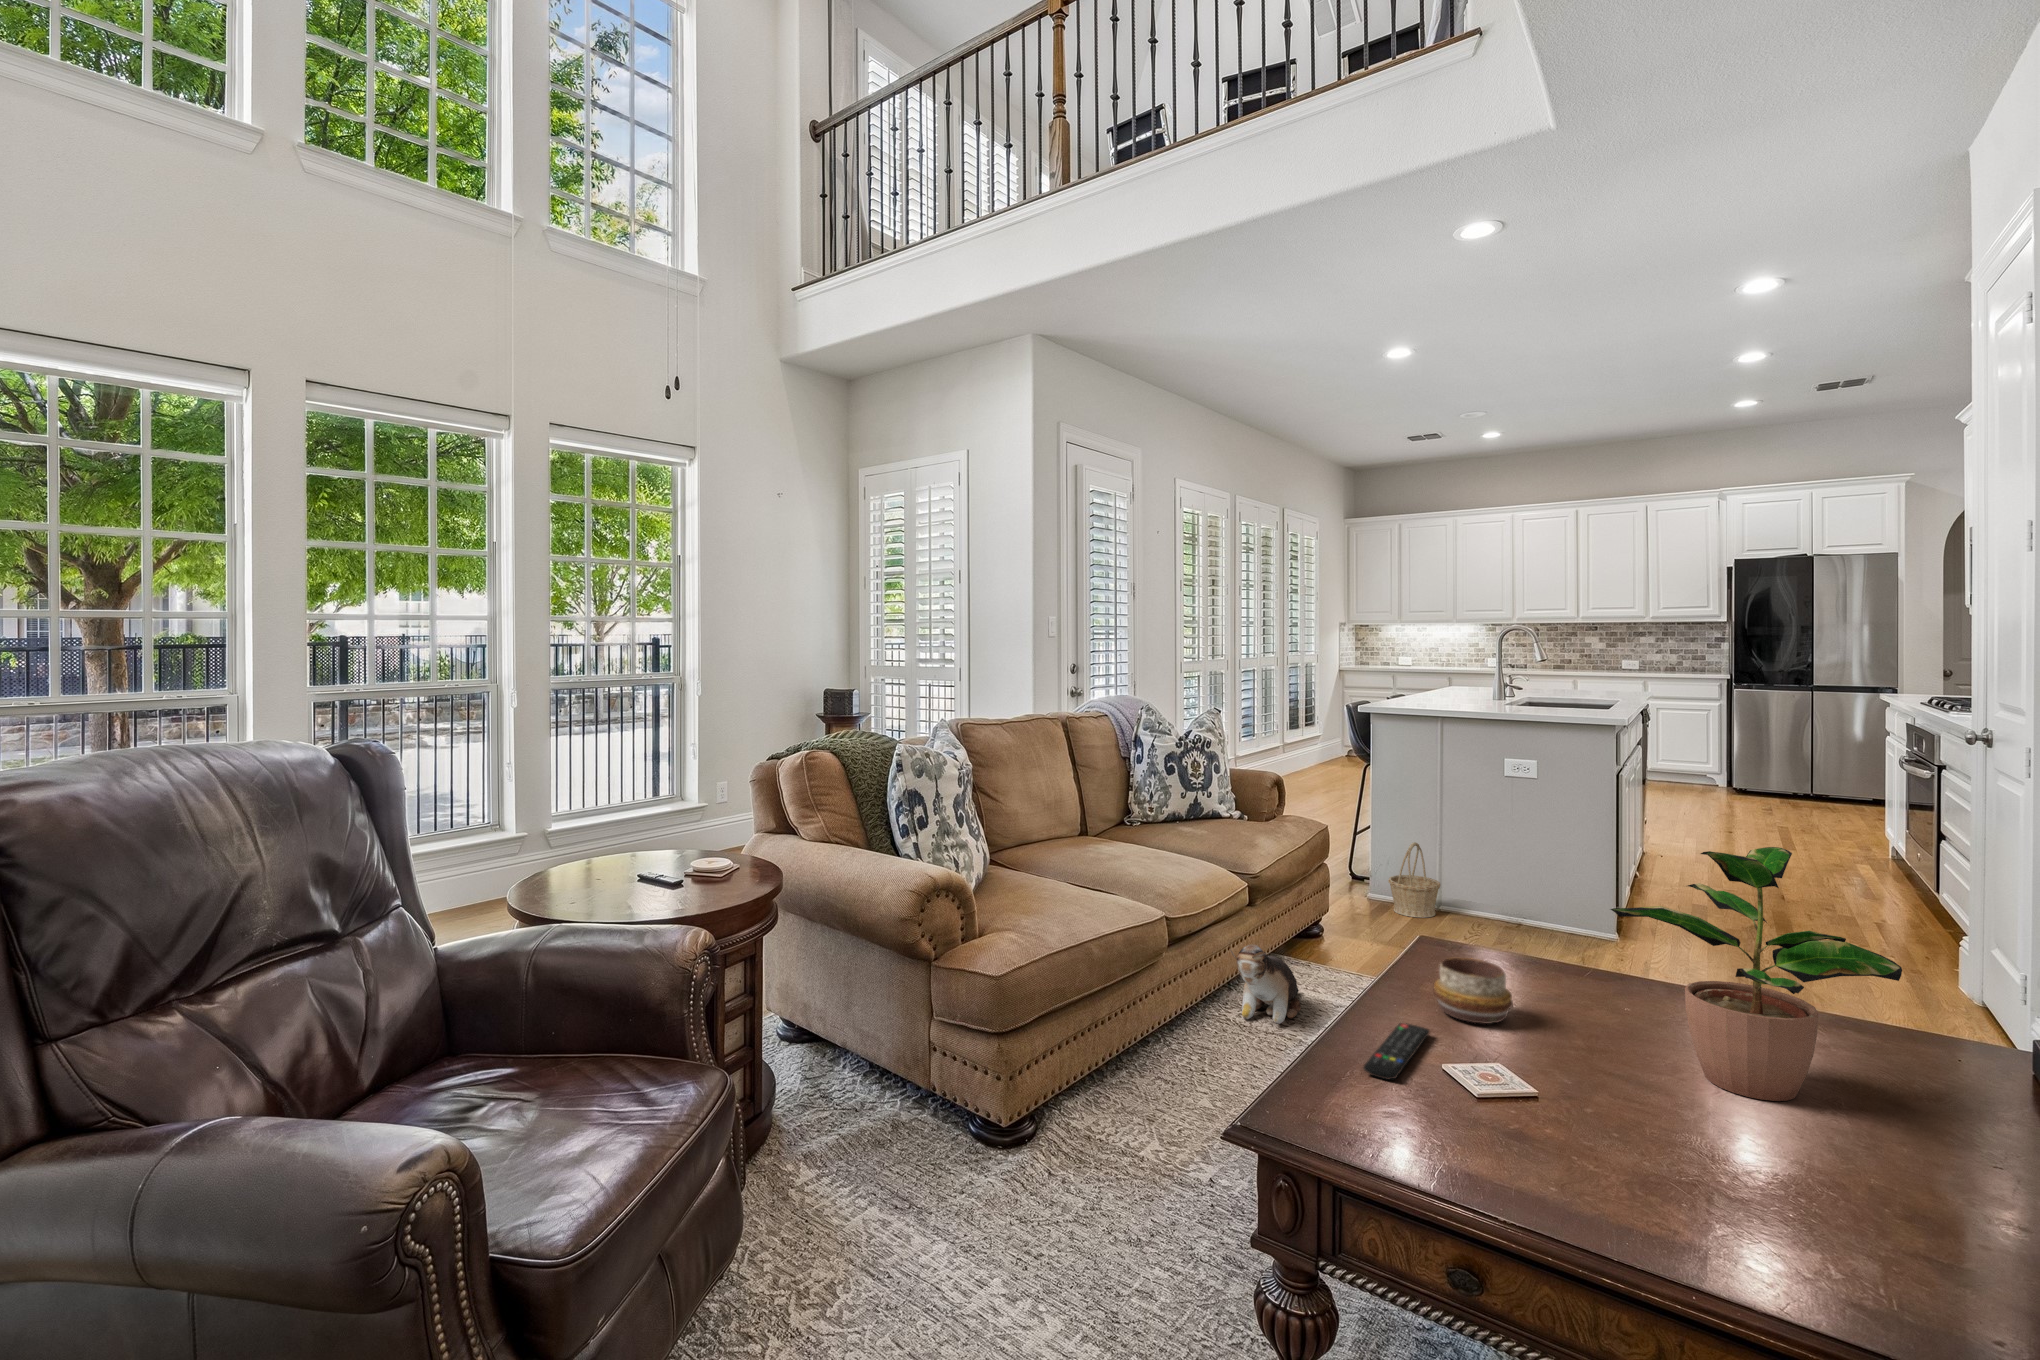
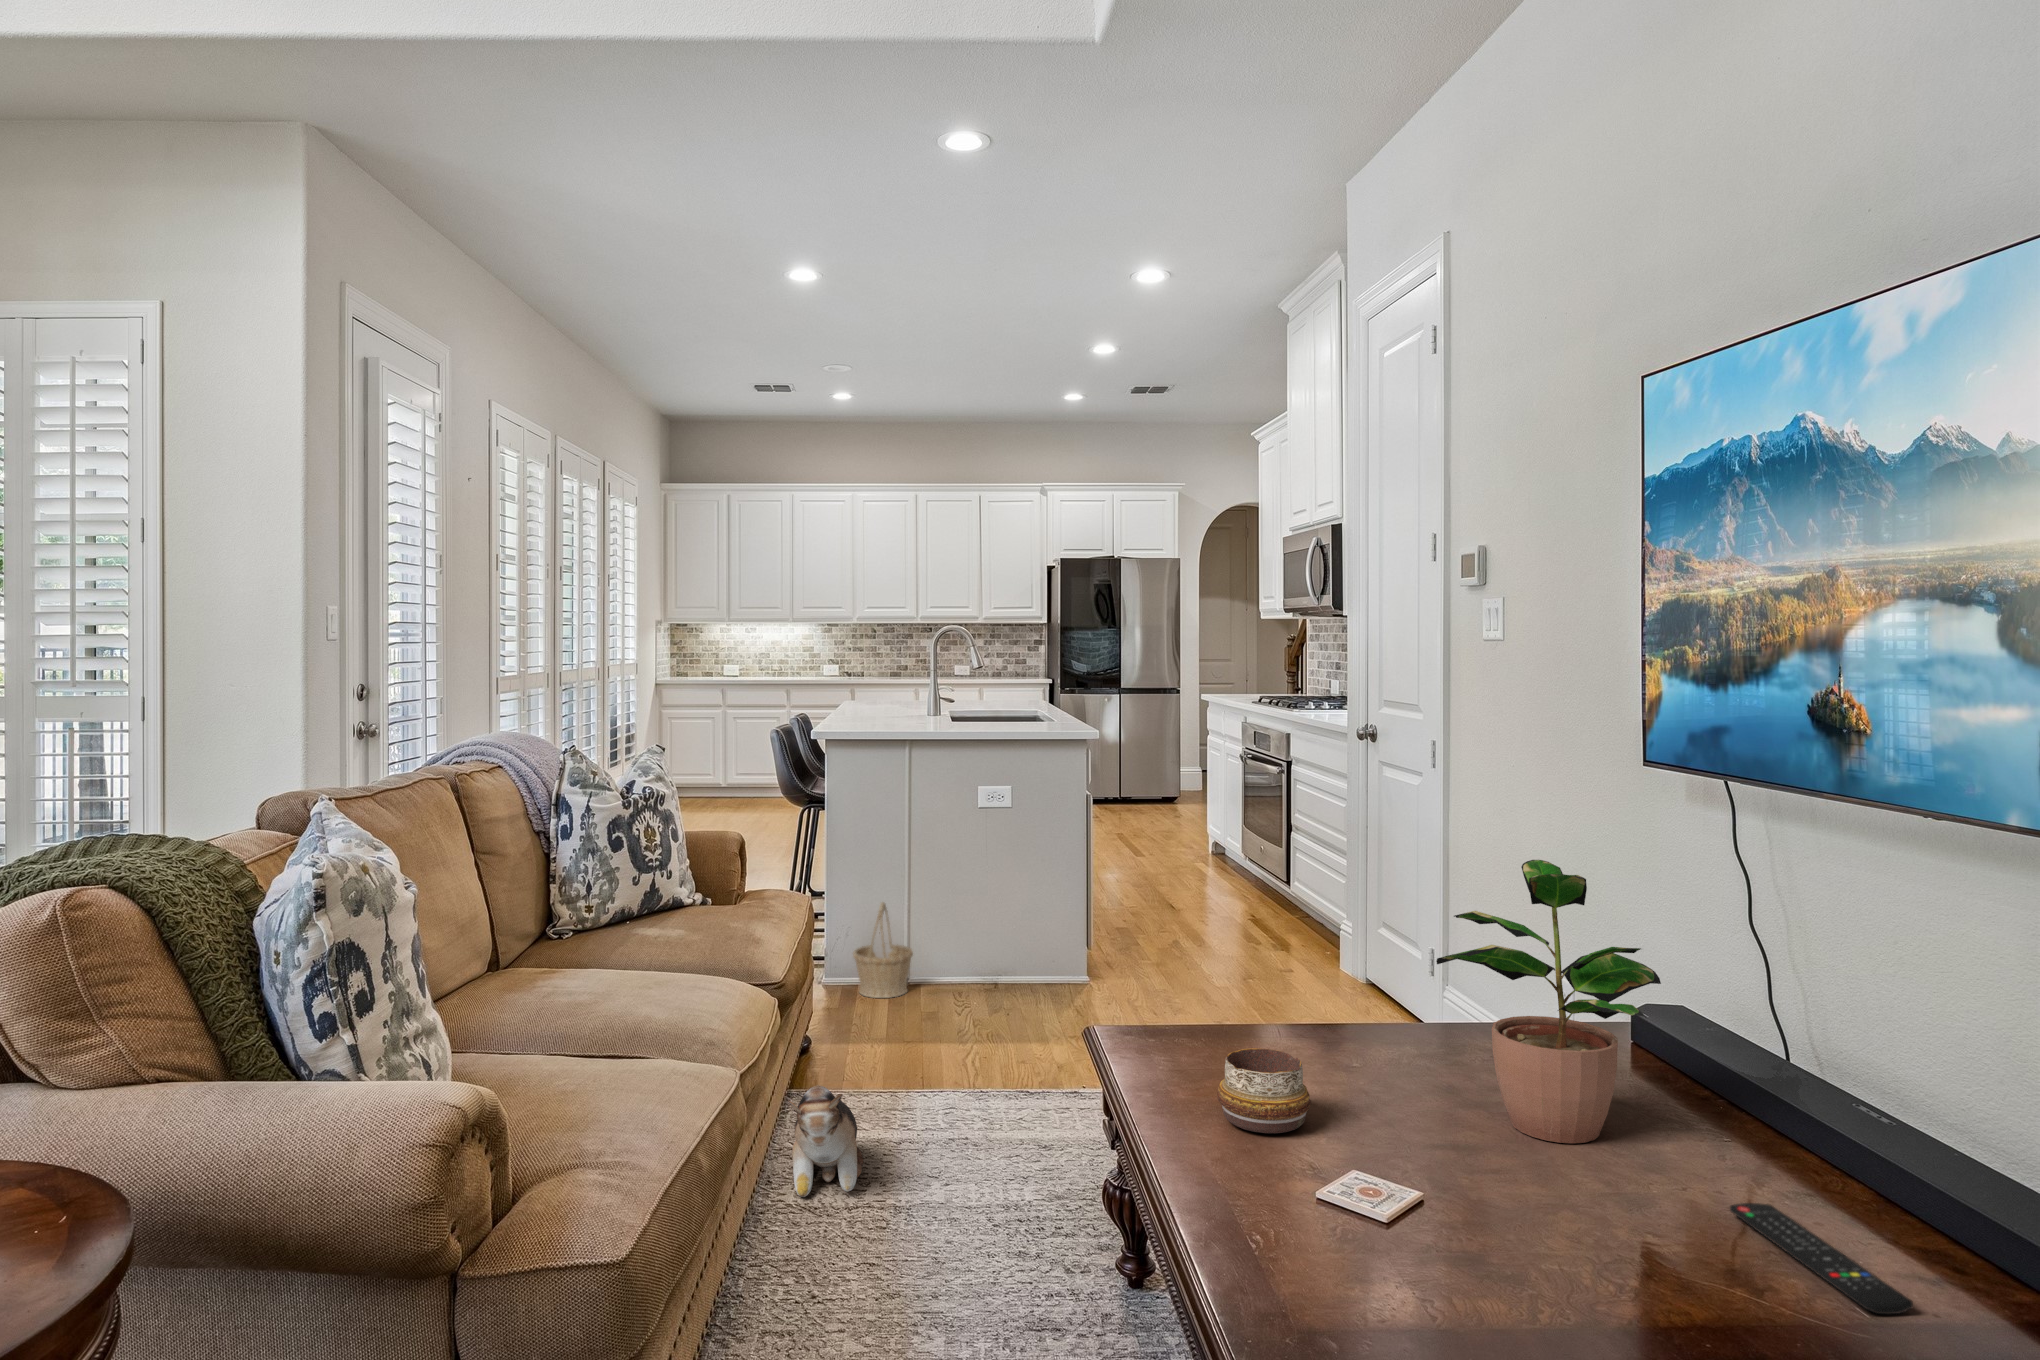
remote control: present [1363,1023,1429,1079] -> present [1730,1203,1913,1314]

